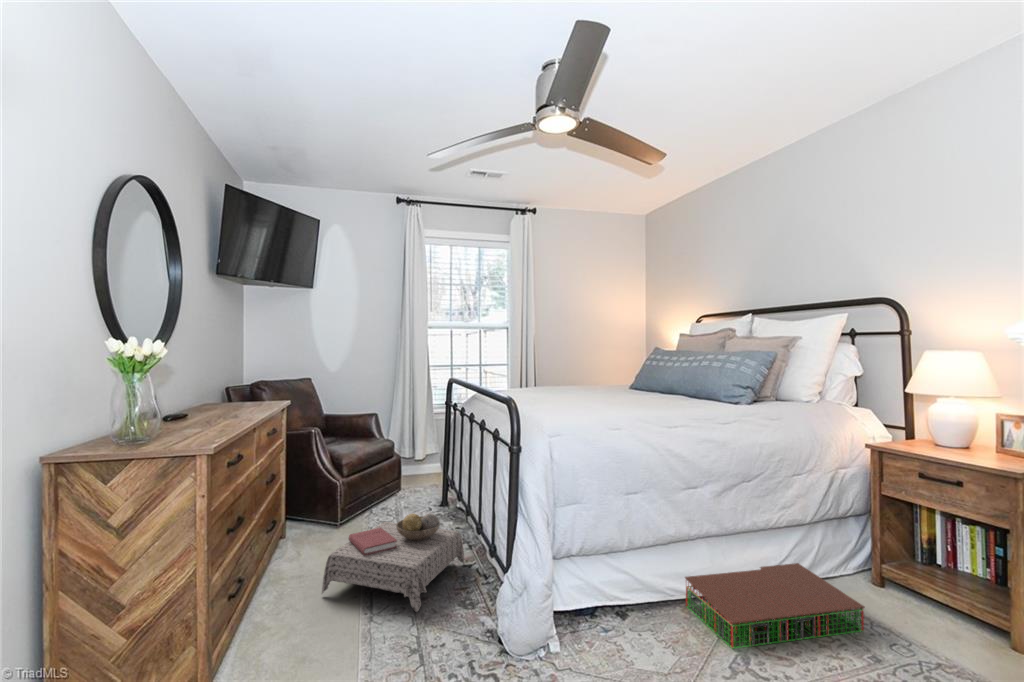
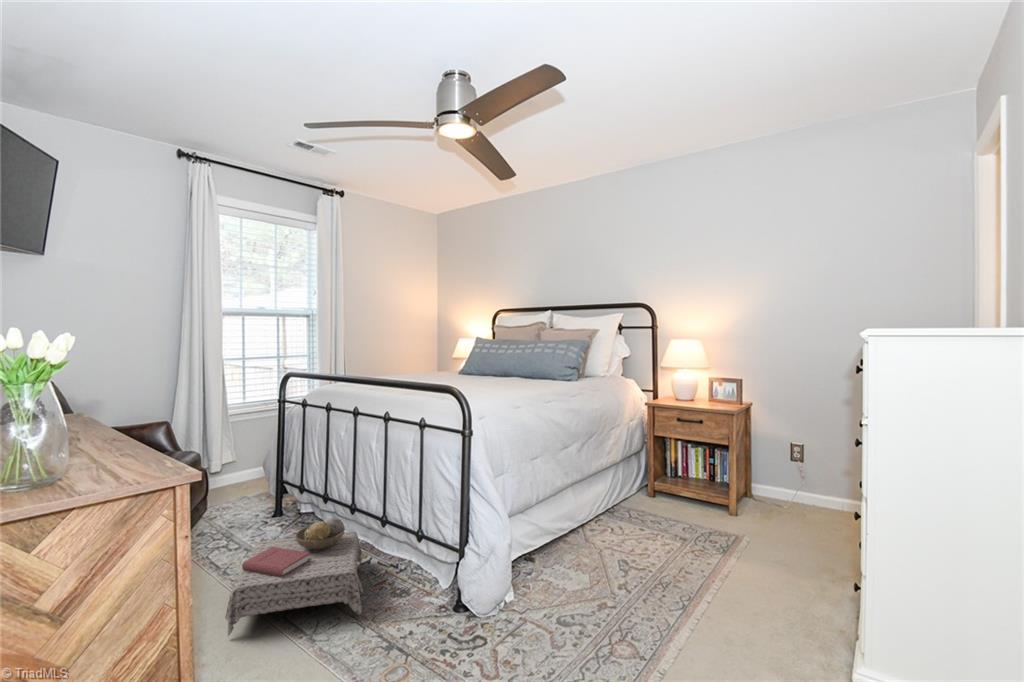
storage bin: present [685,563,865,649] -> none [564,493,667,558]

